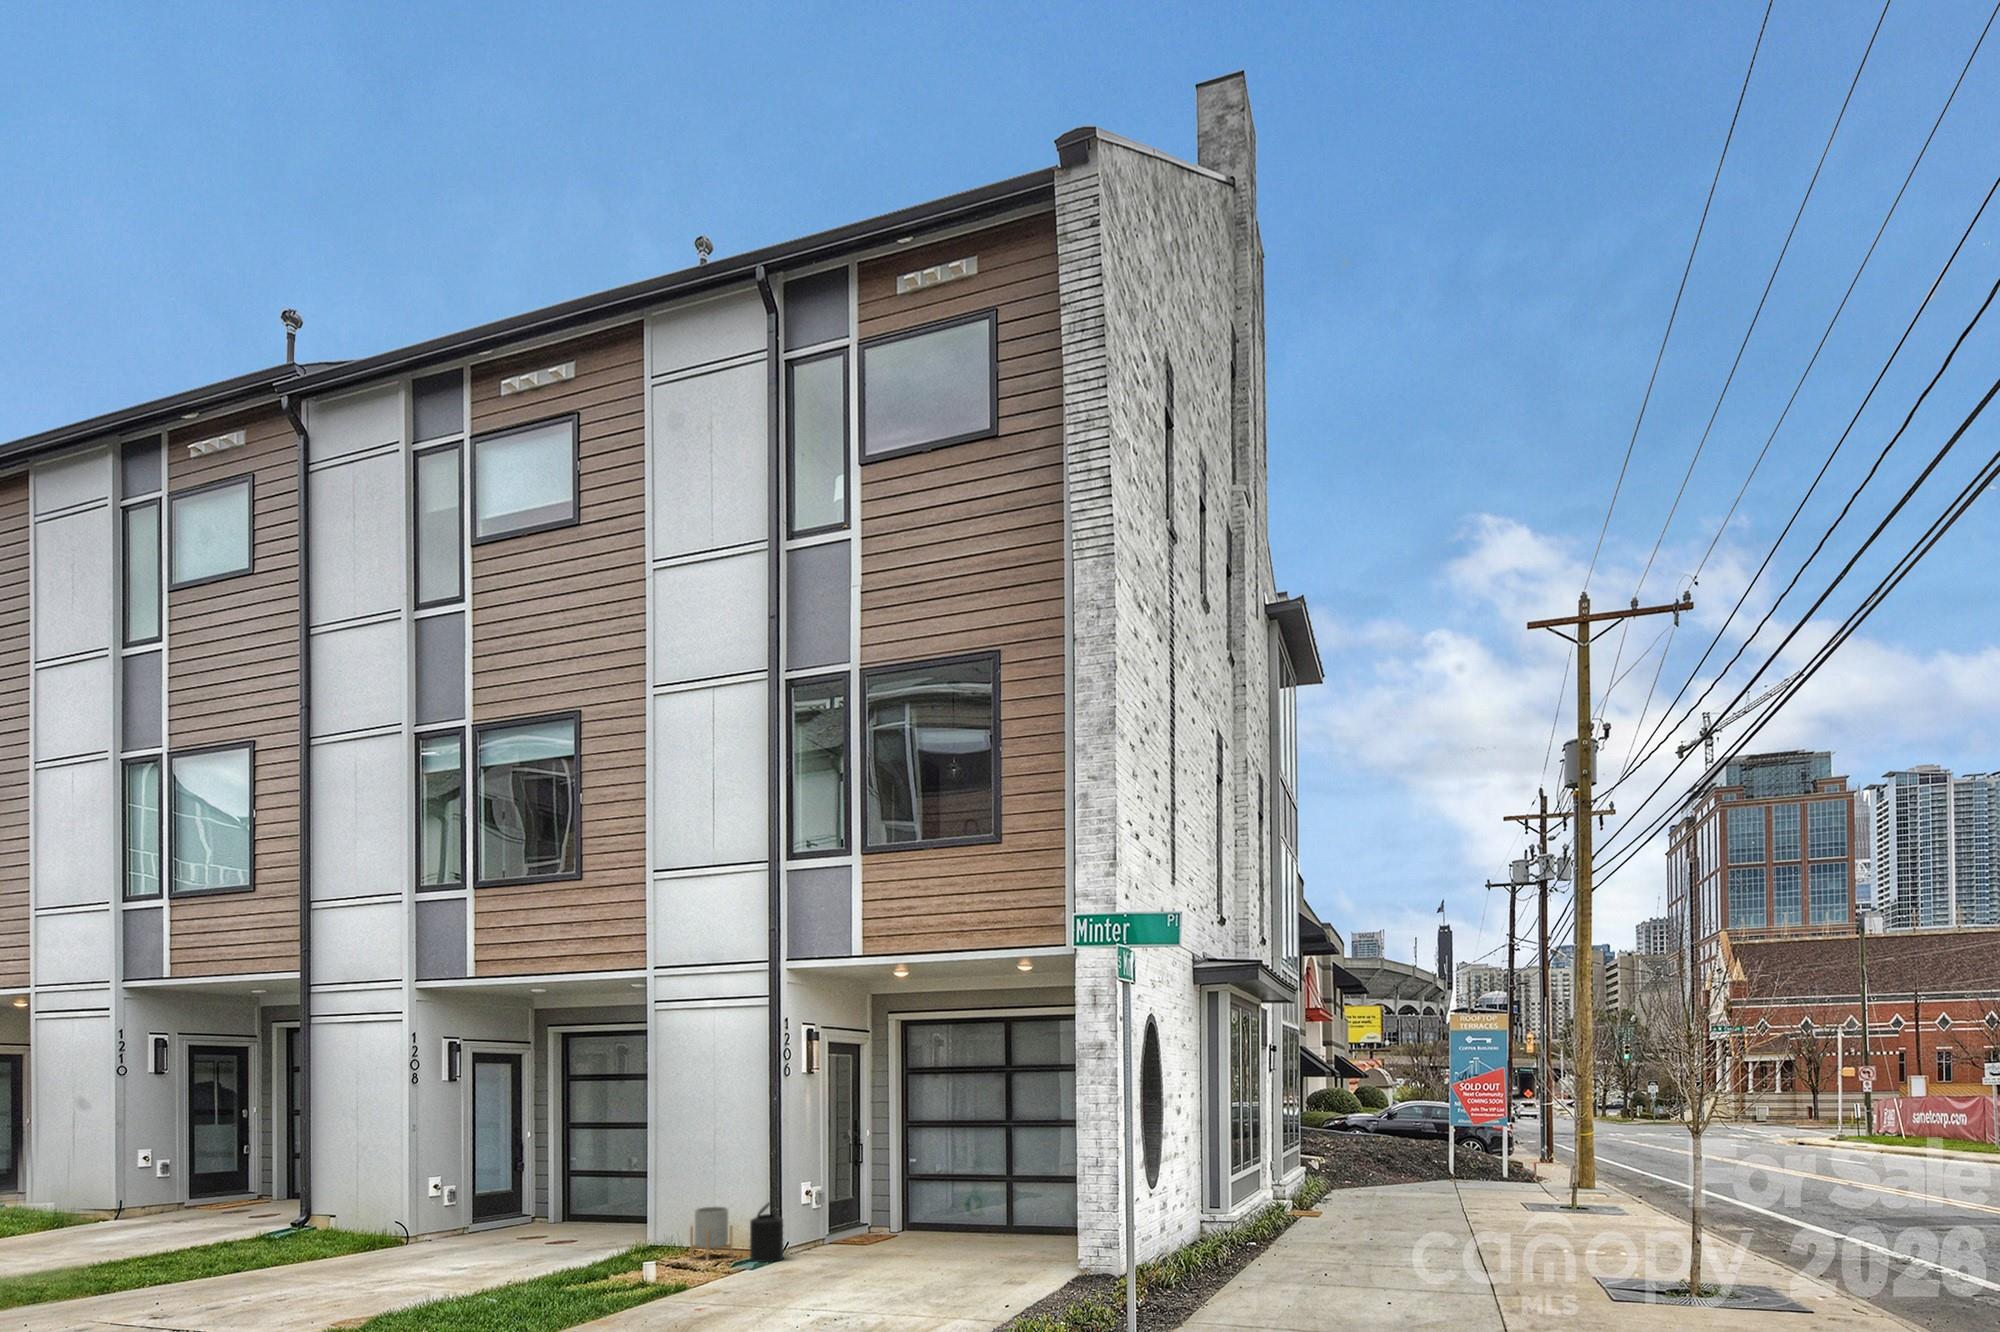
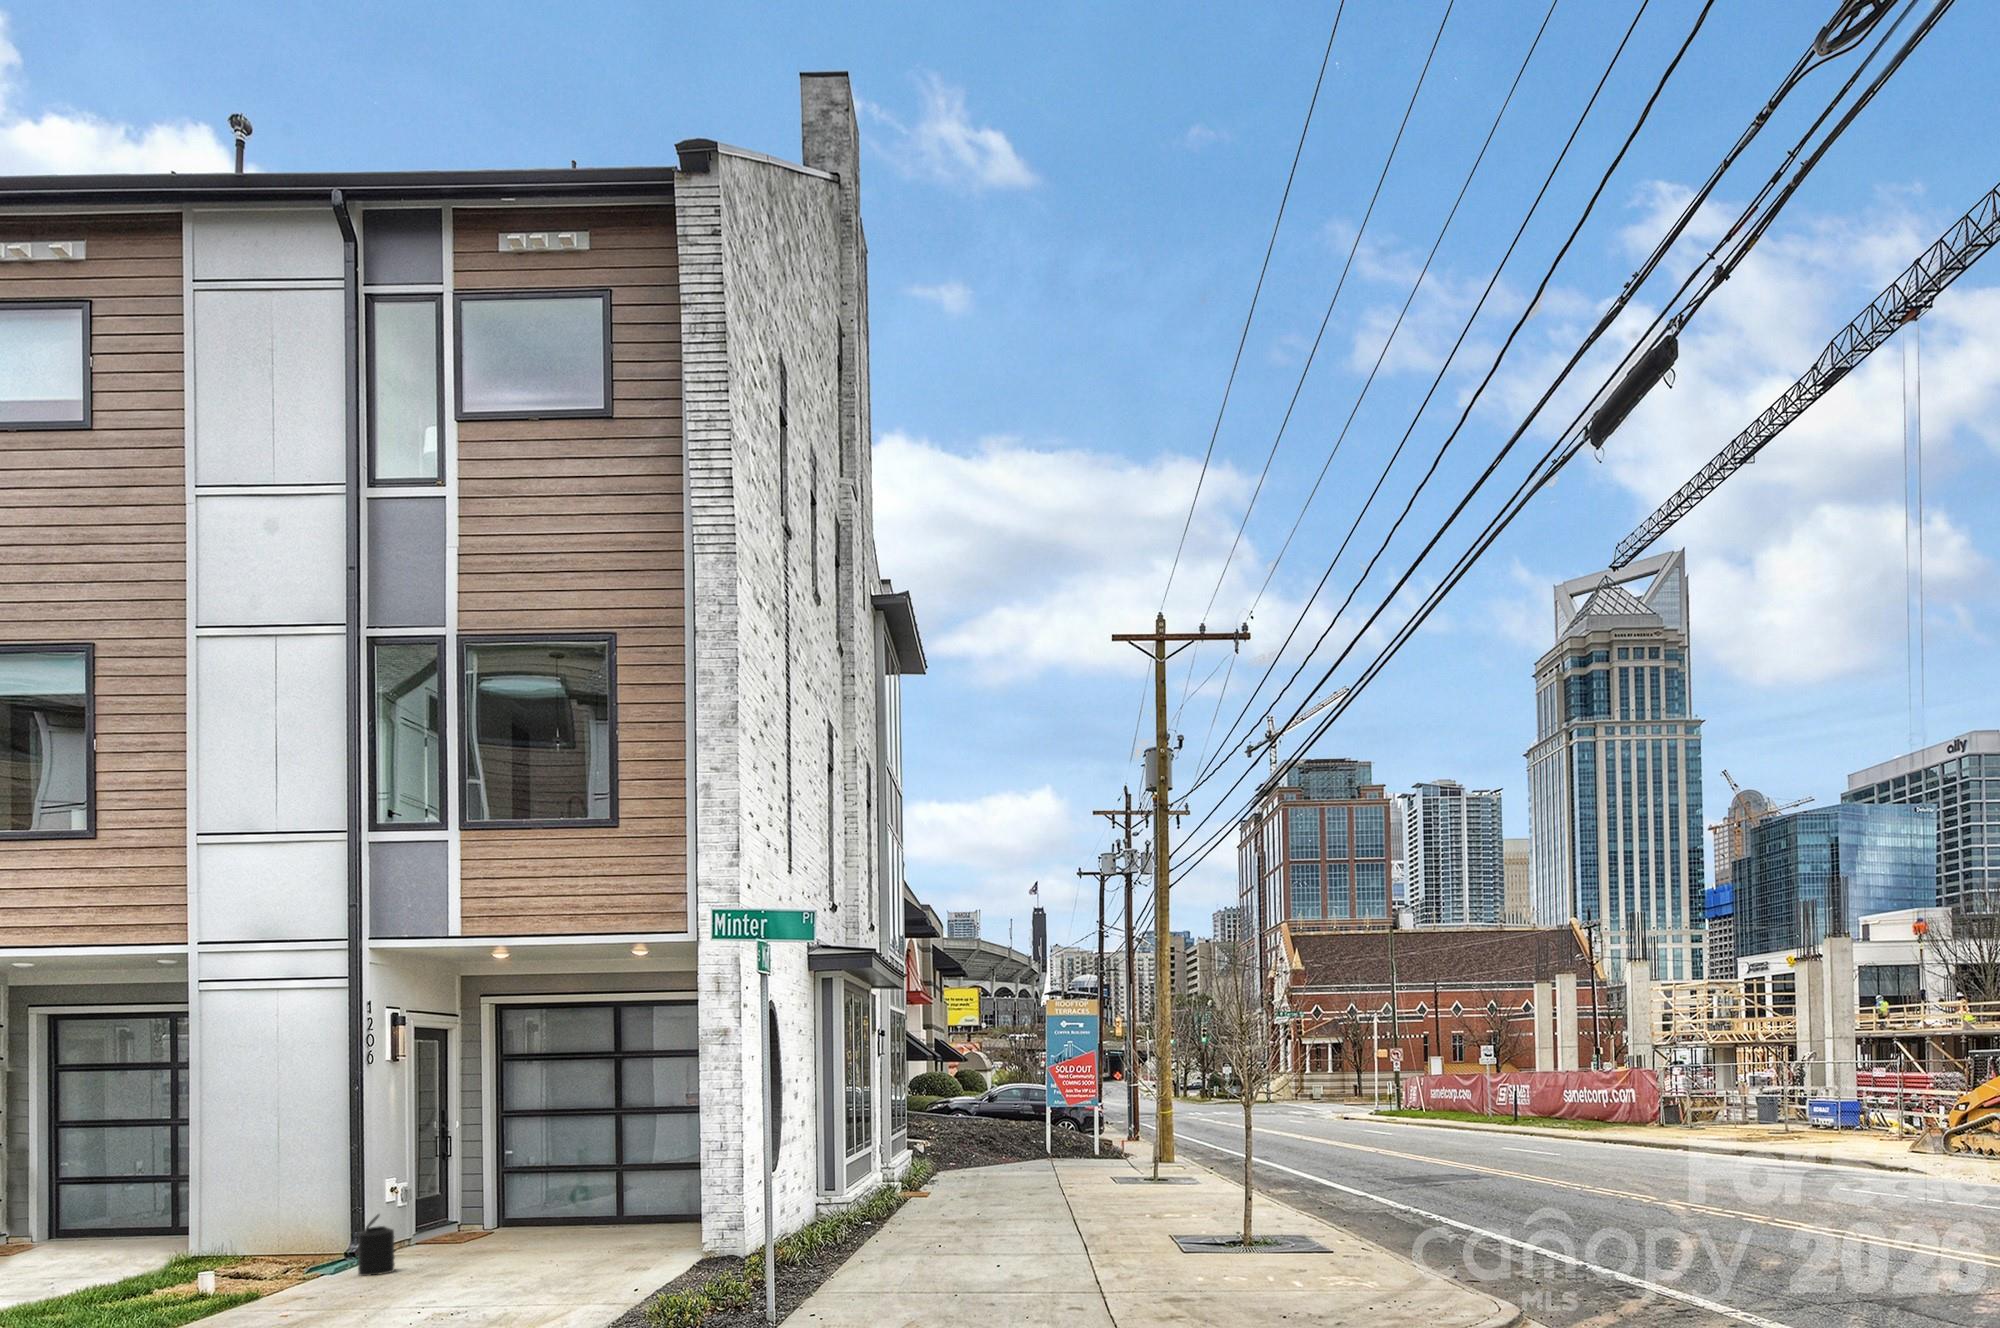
planter: present [690,1207,733,1260] -> none [291,1224,338,1281]

